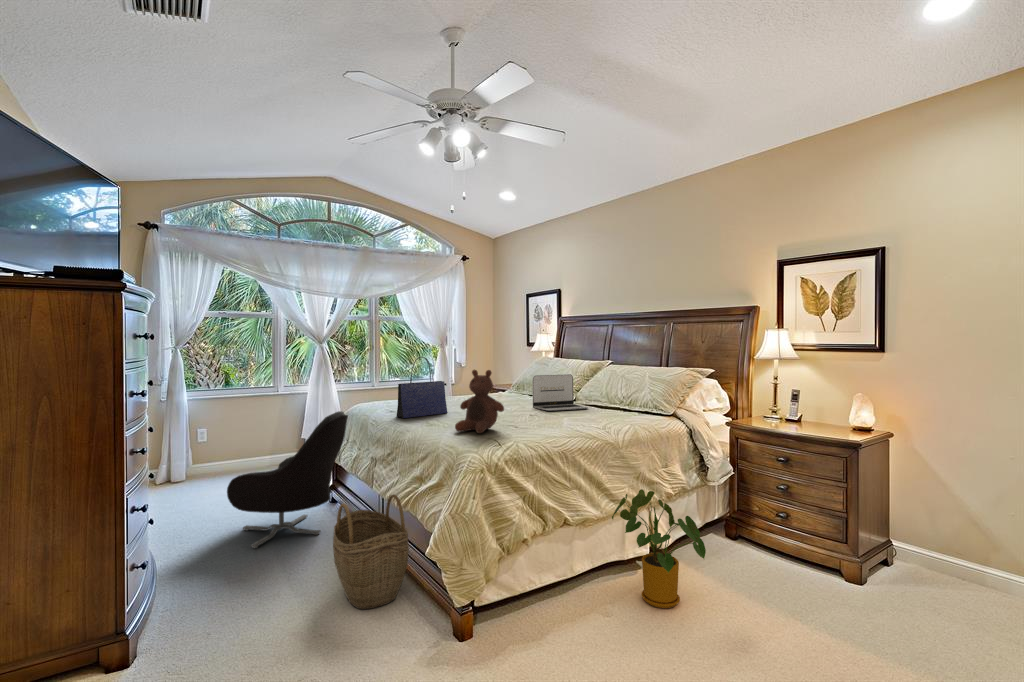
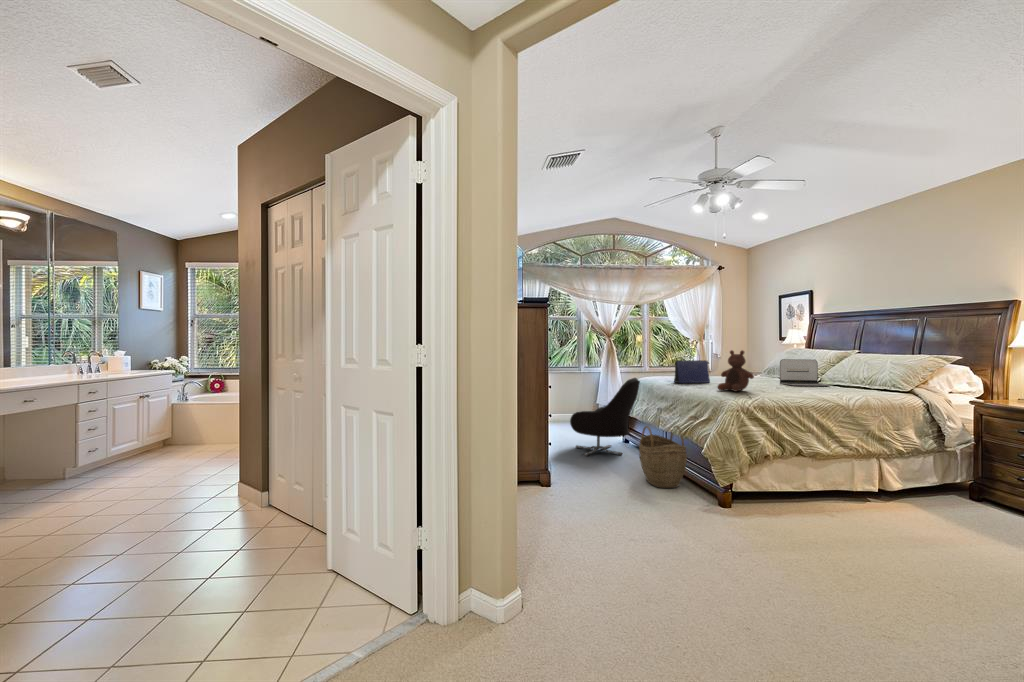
house plant: present [612,489,706,608] -> none [840,440,918,522]

